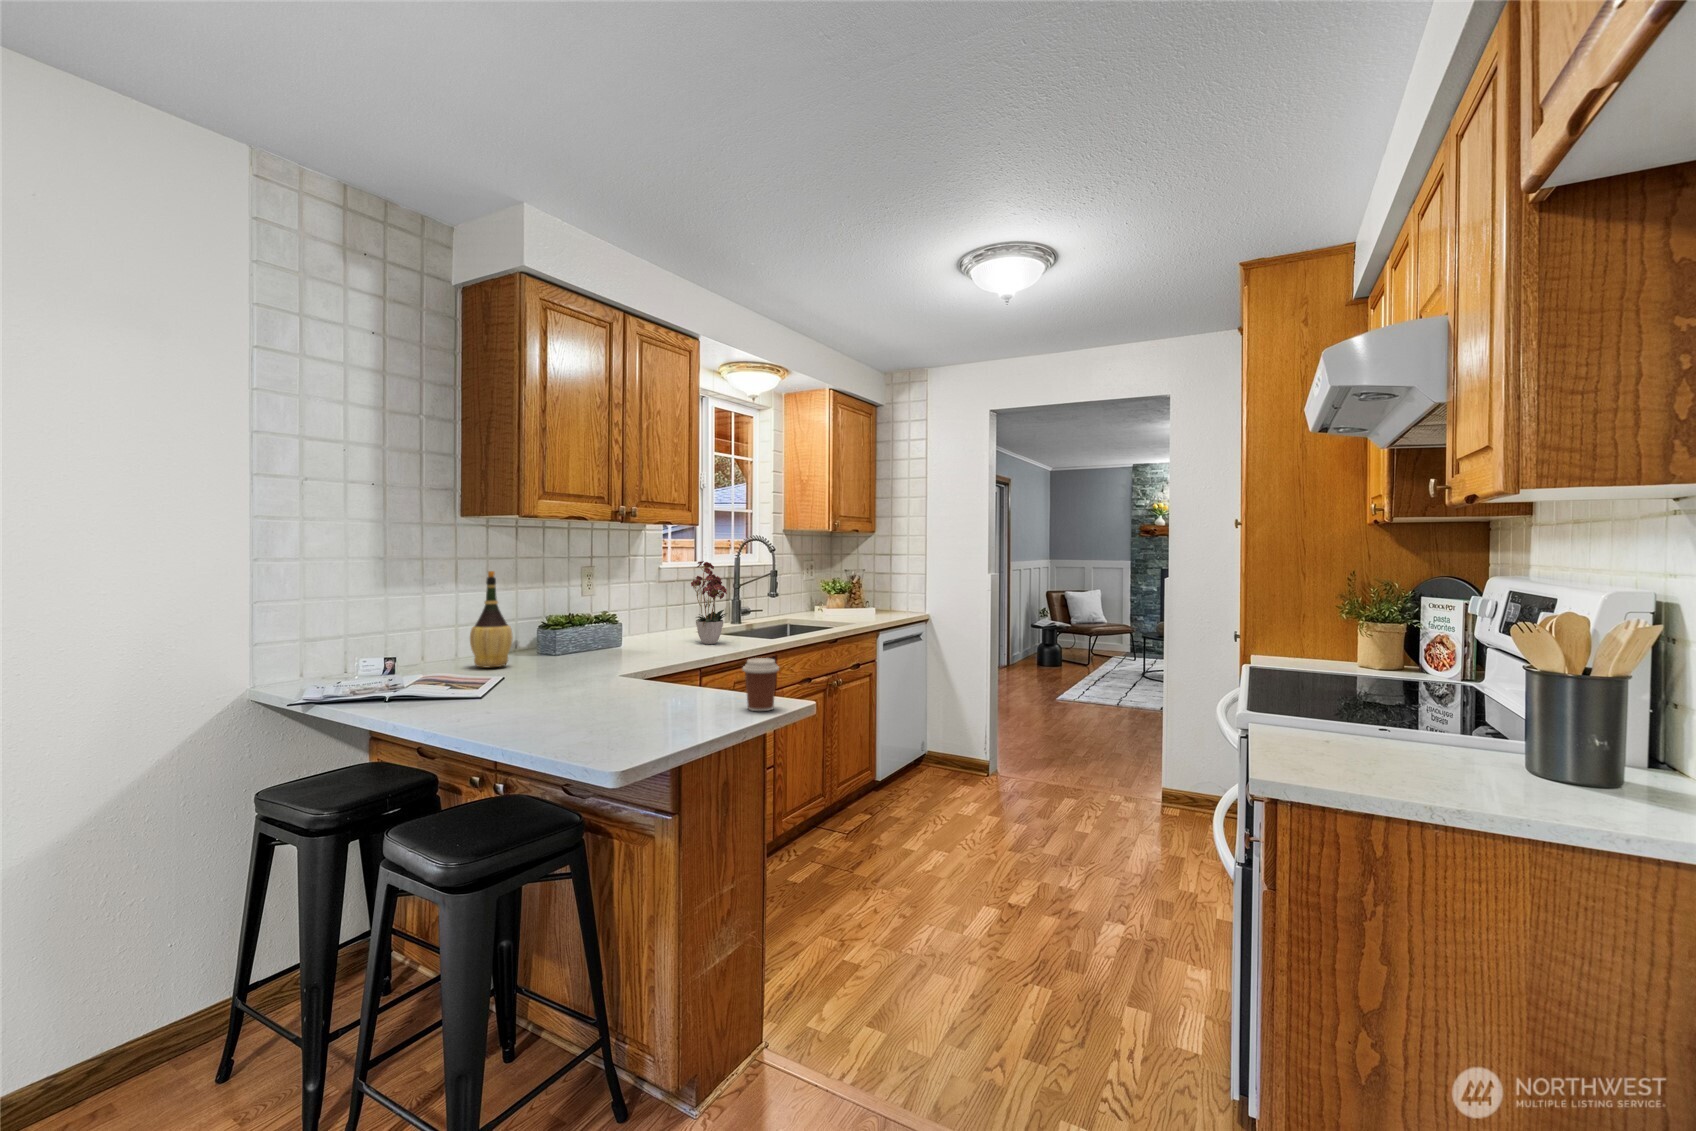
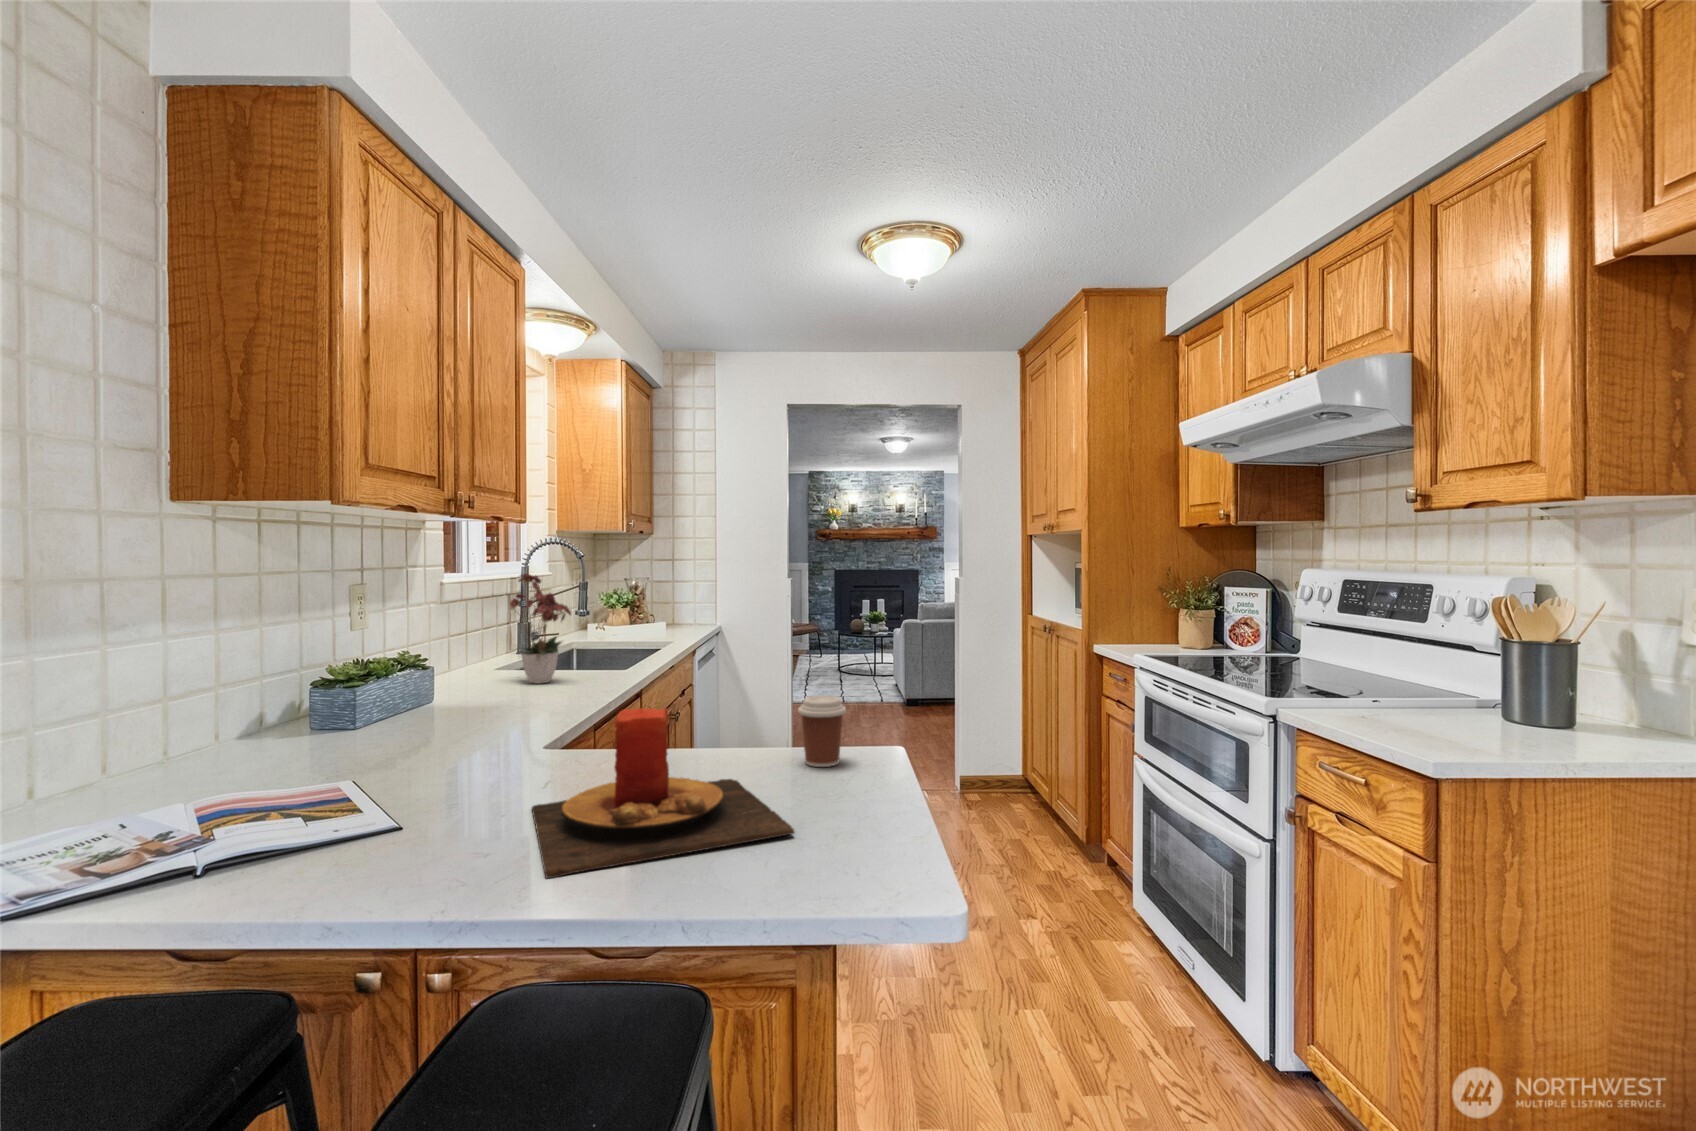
wine bottle: present [470,571,513,668] -> none [235,598,315,761]
candle: none [488,646,677,737] -> present [532,708,794,878]

